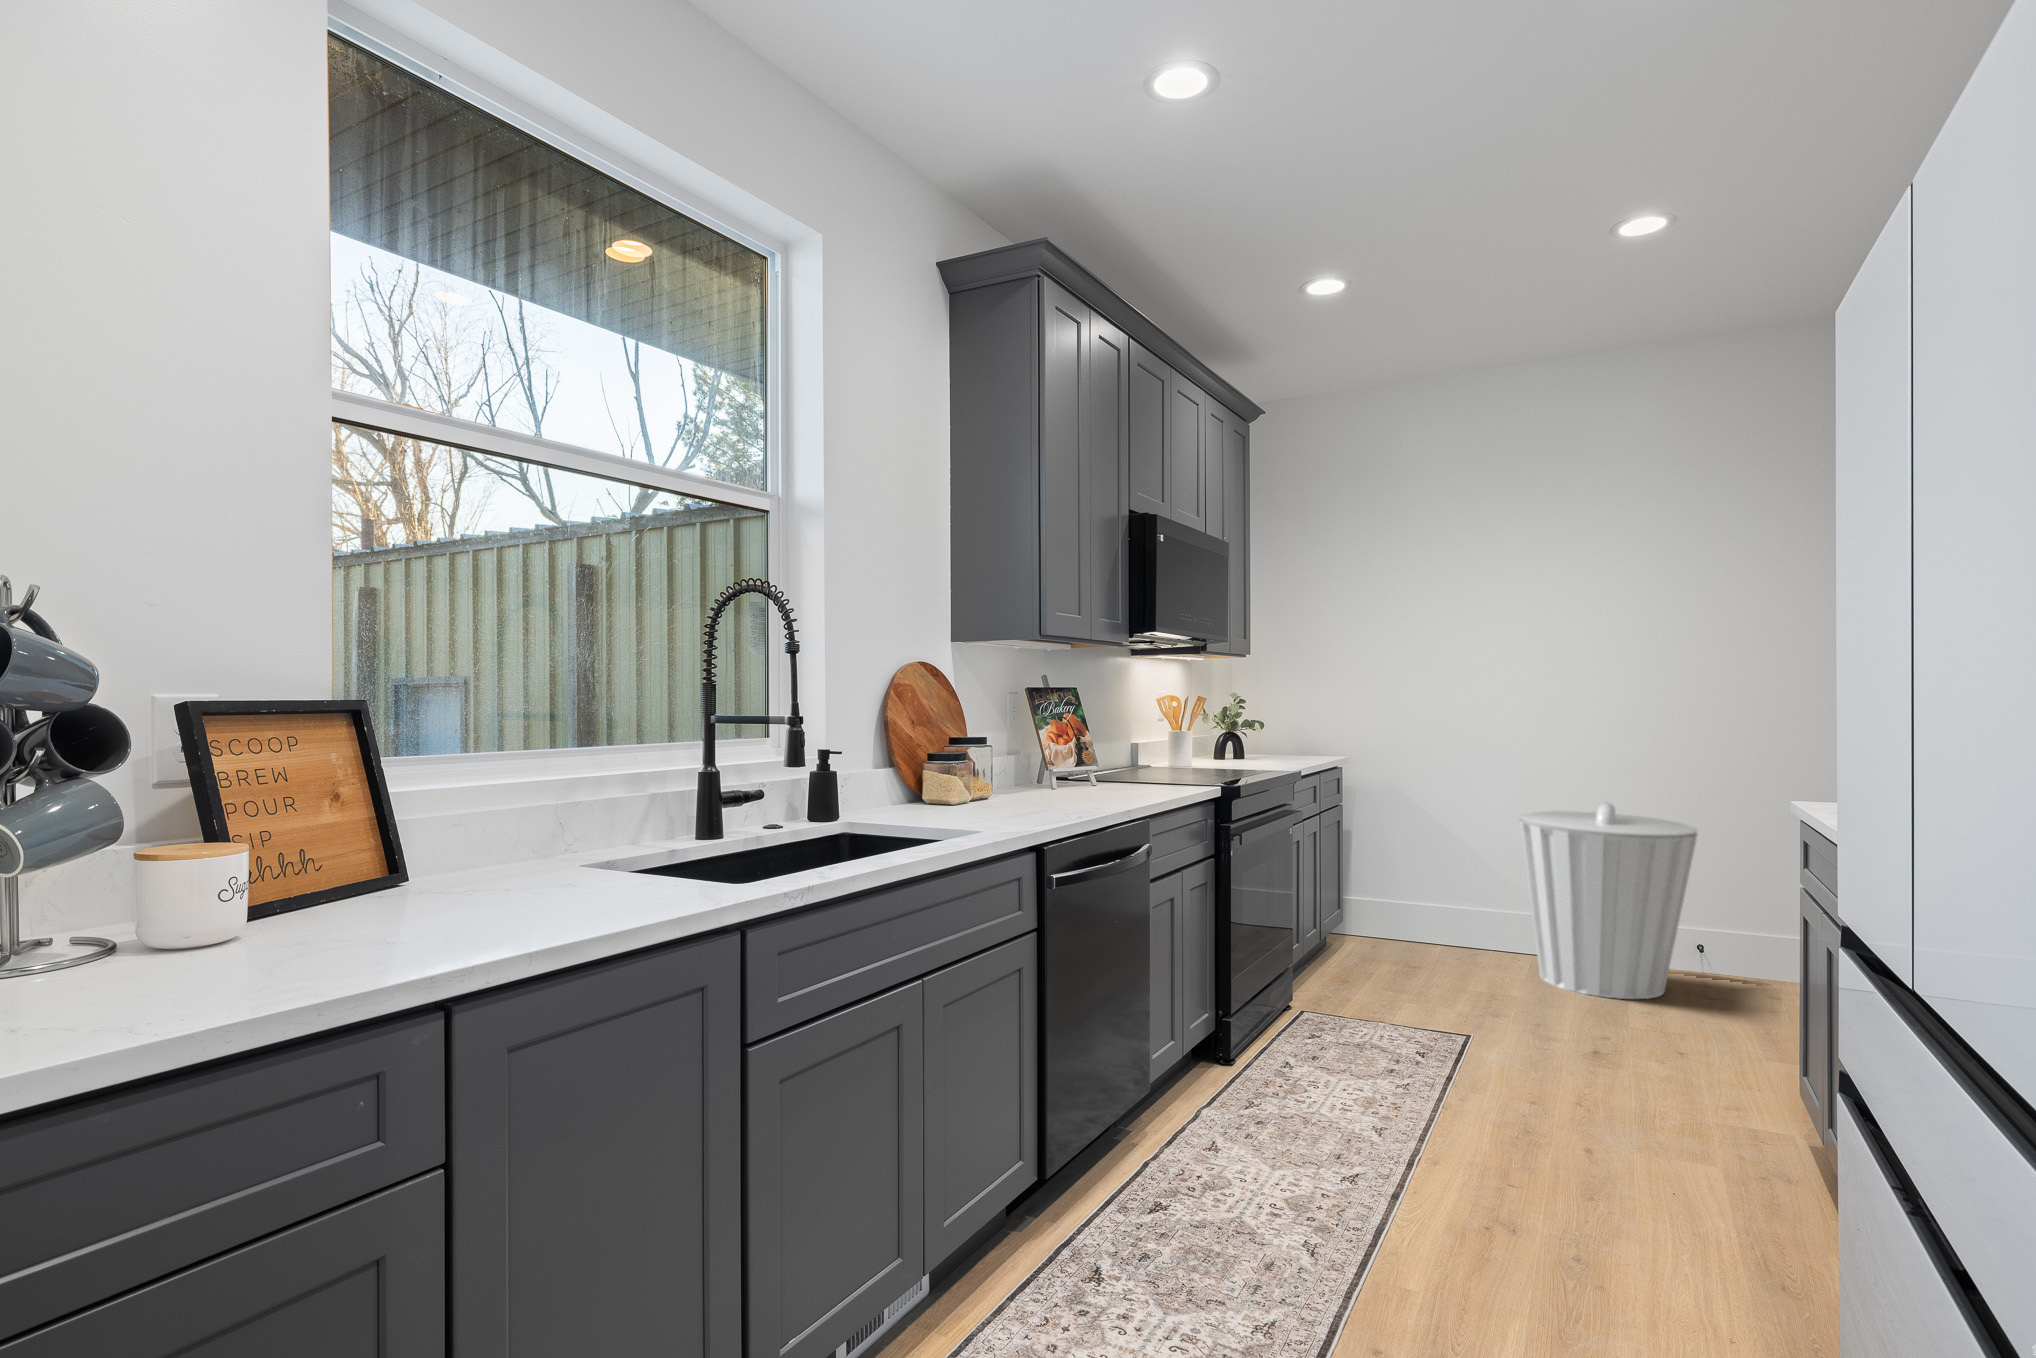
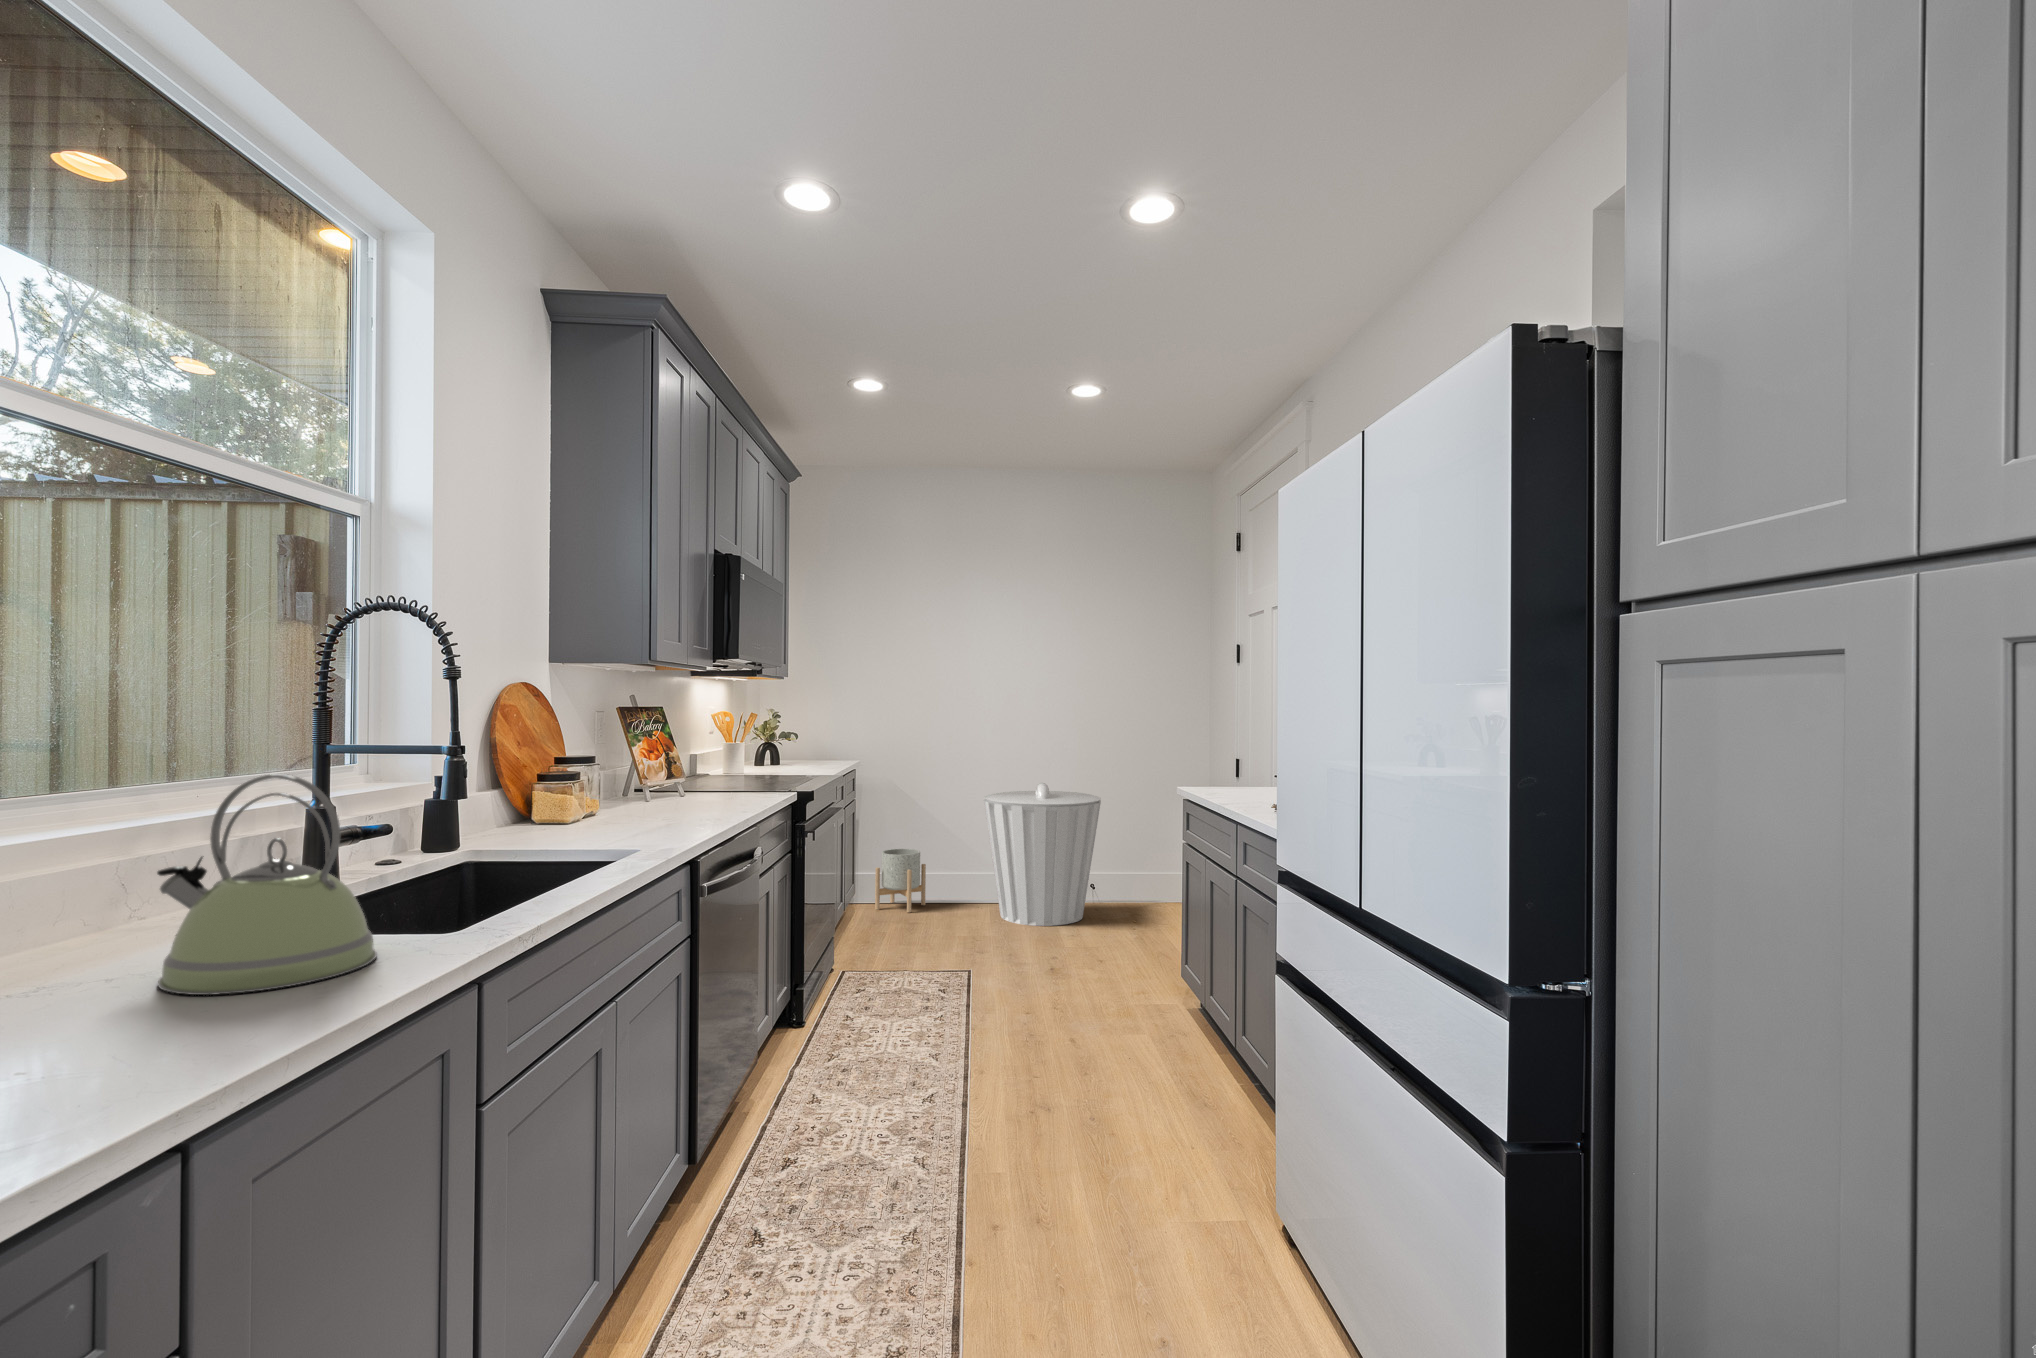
kettle: none [523,735,681,919] -> present [157,774,376,995]
planter: none [1373,871,1442,953] -> present [875,849,926,912]

